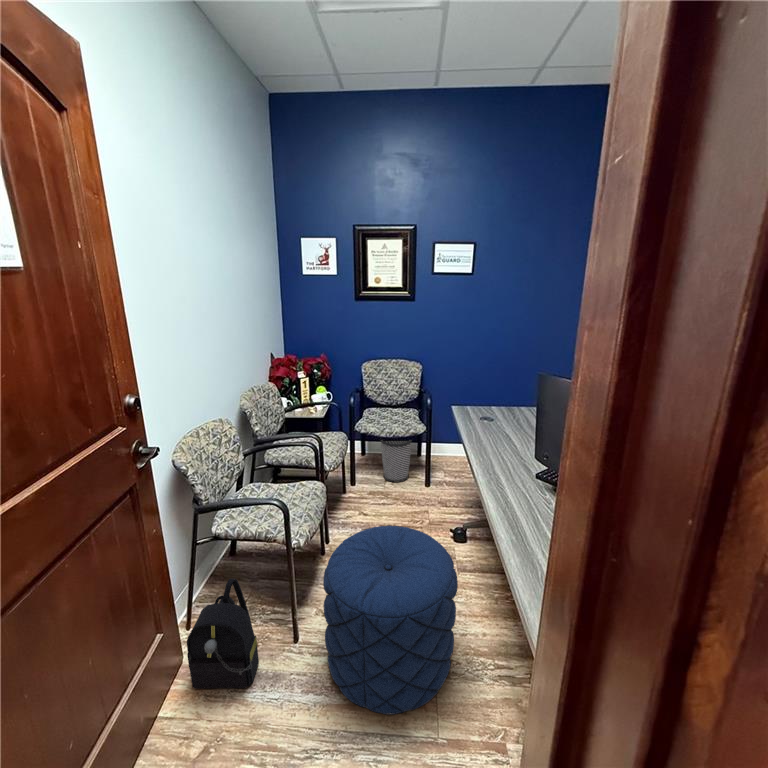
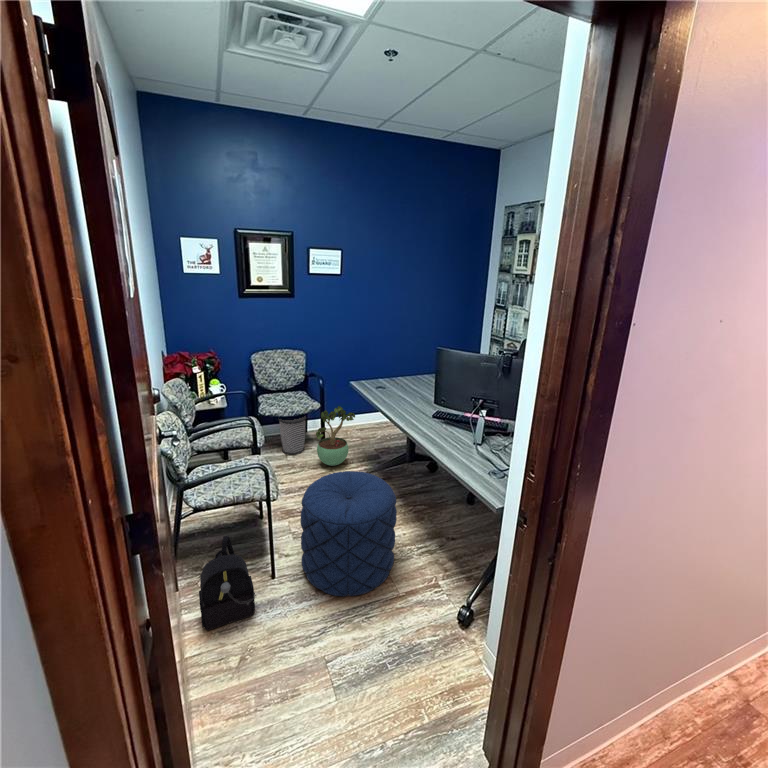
potted plant: none [410,433,463,506] -> present [316,406,355,466]

